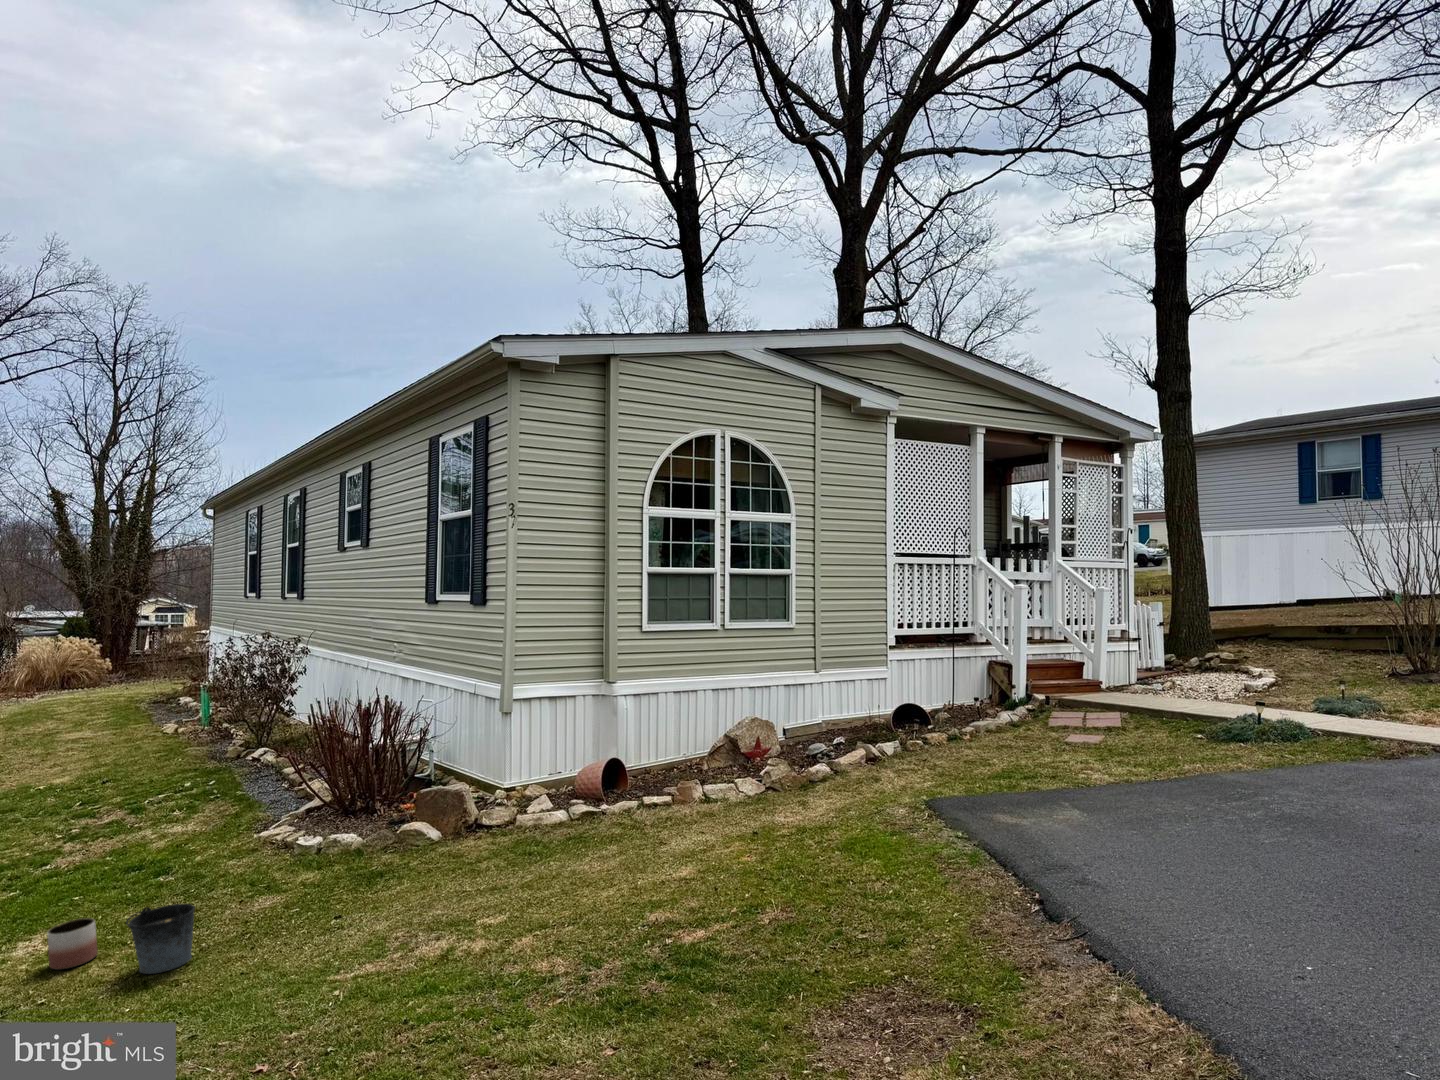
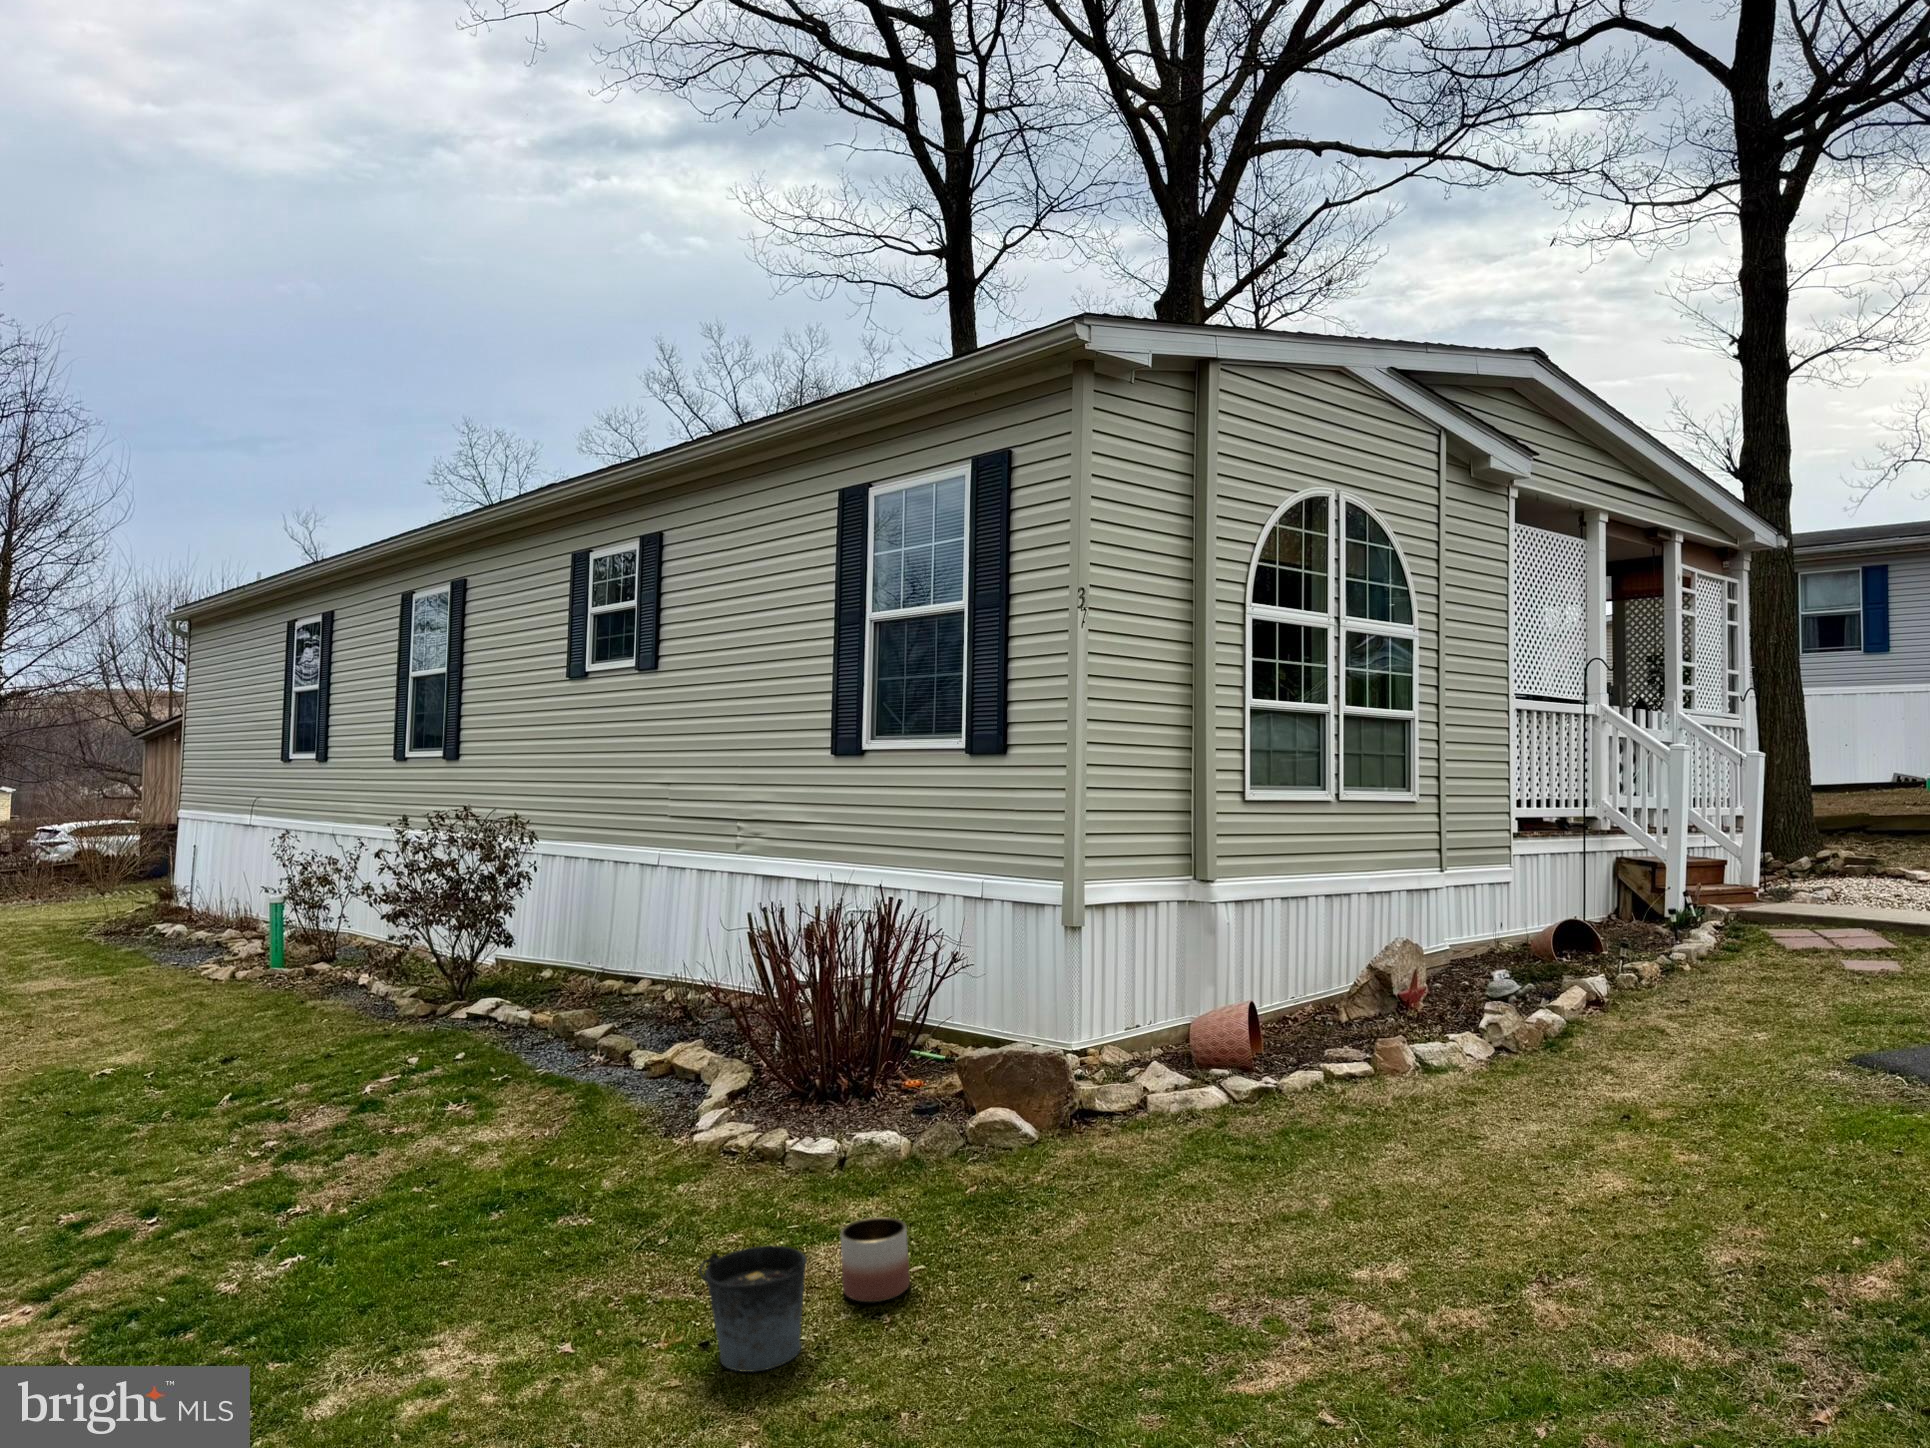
planter: present [47,918,97,970] -> present [841,1217,910,1302]

